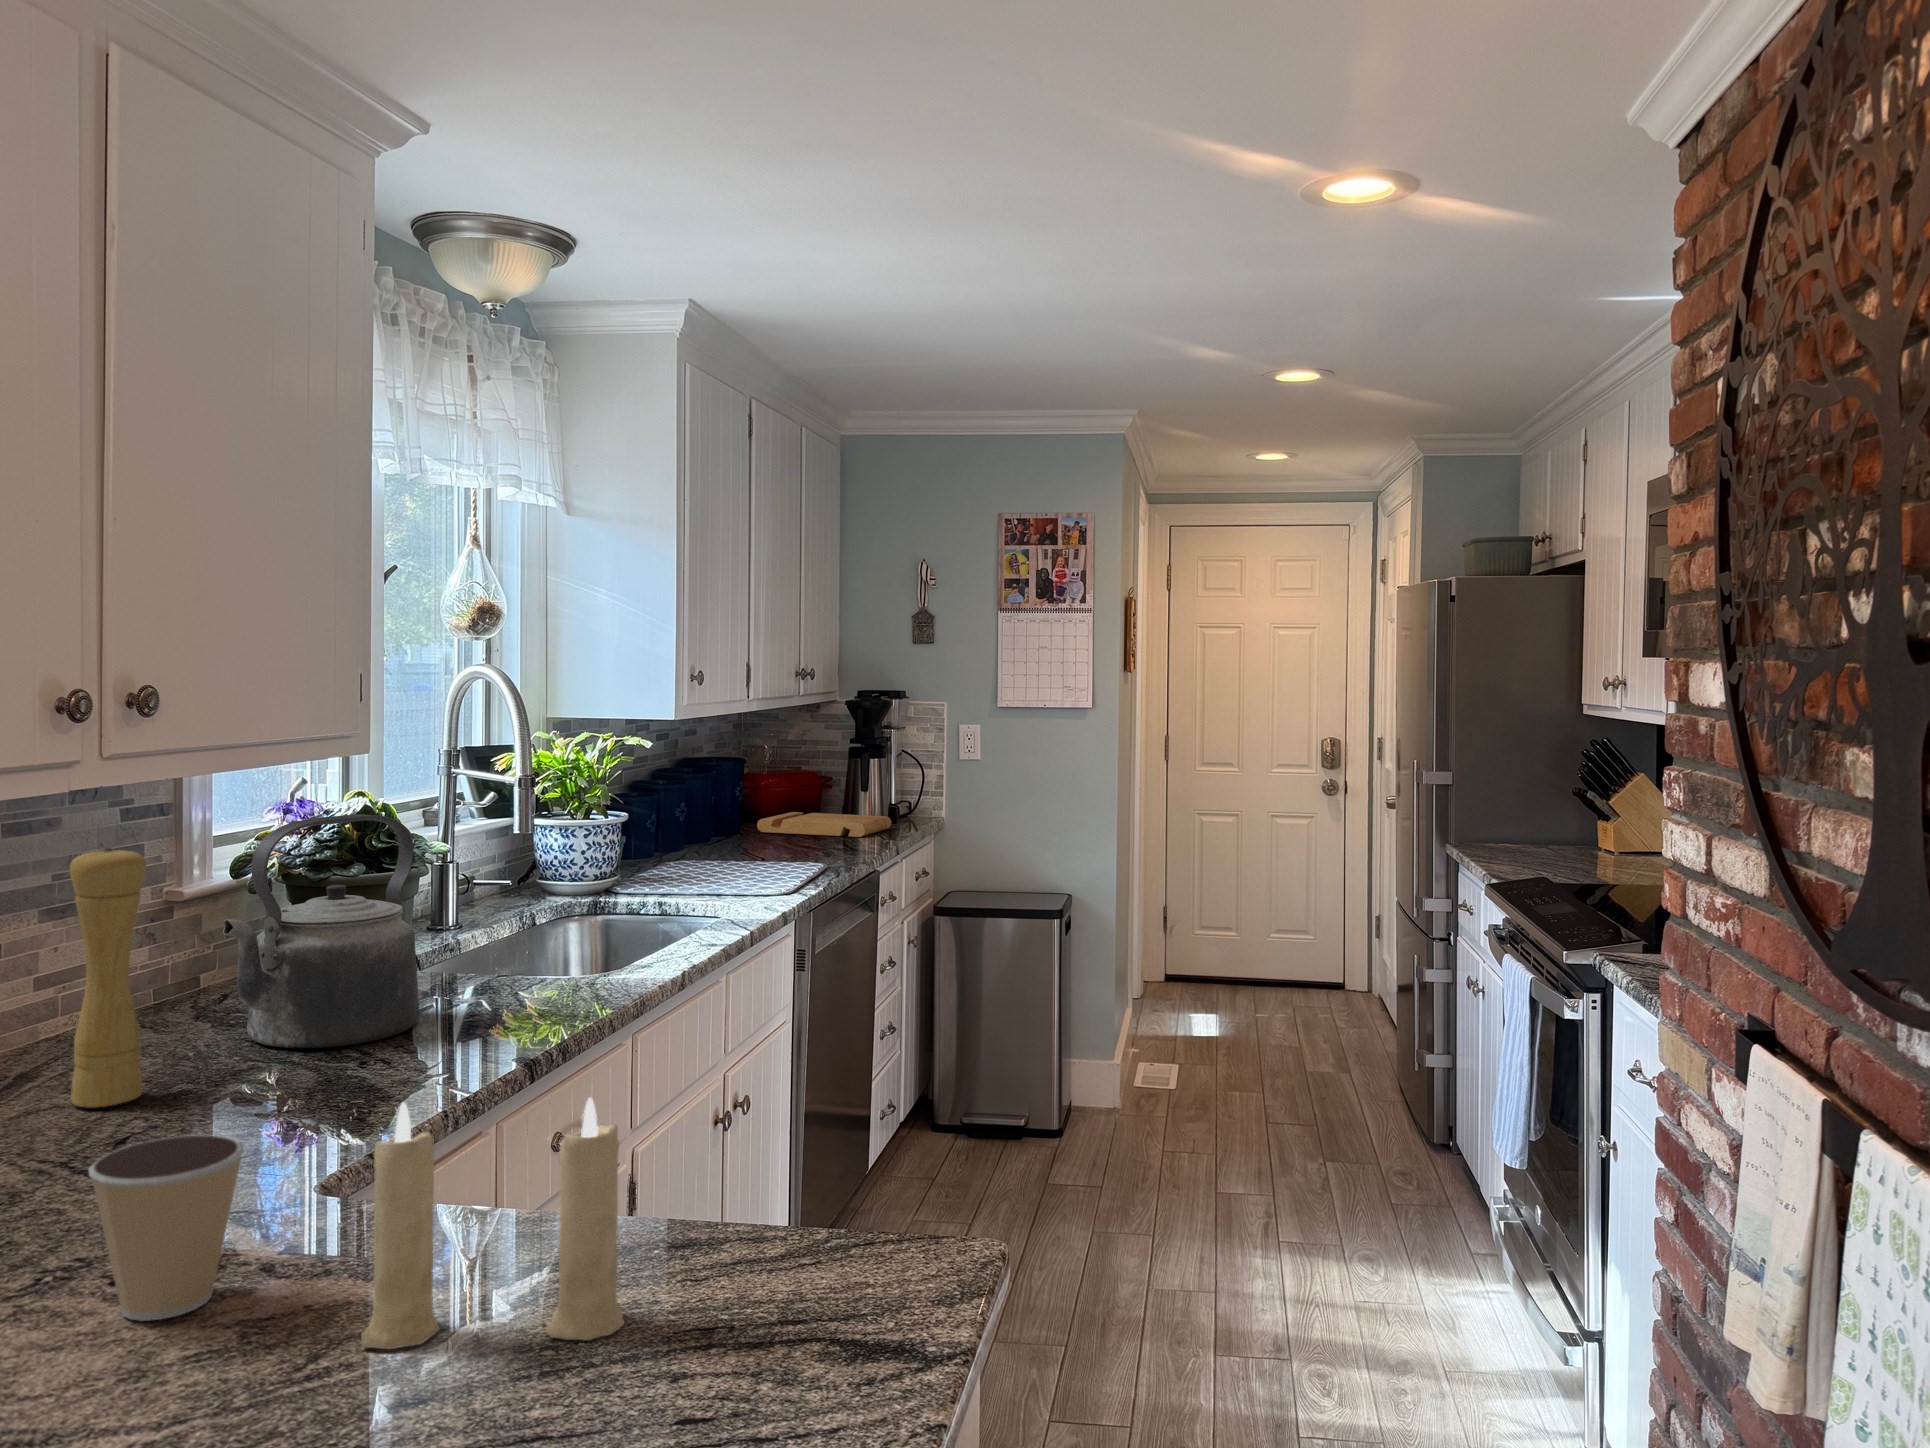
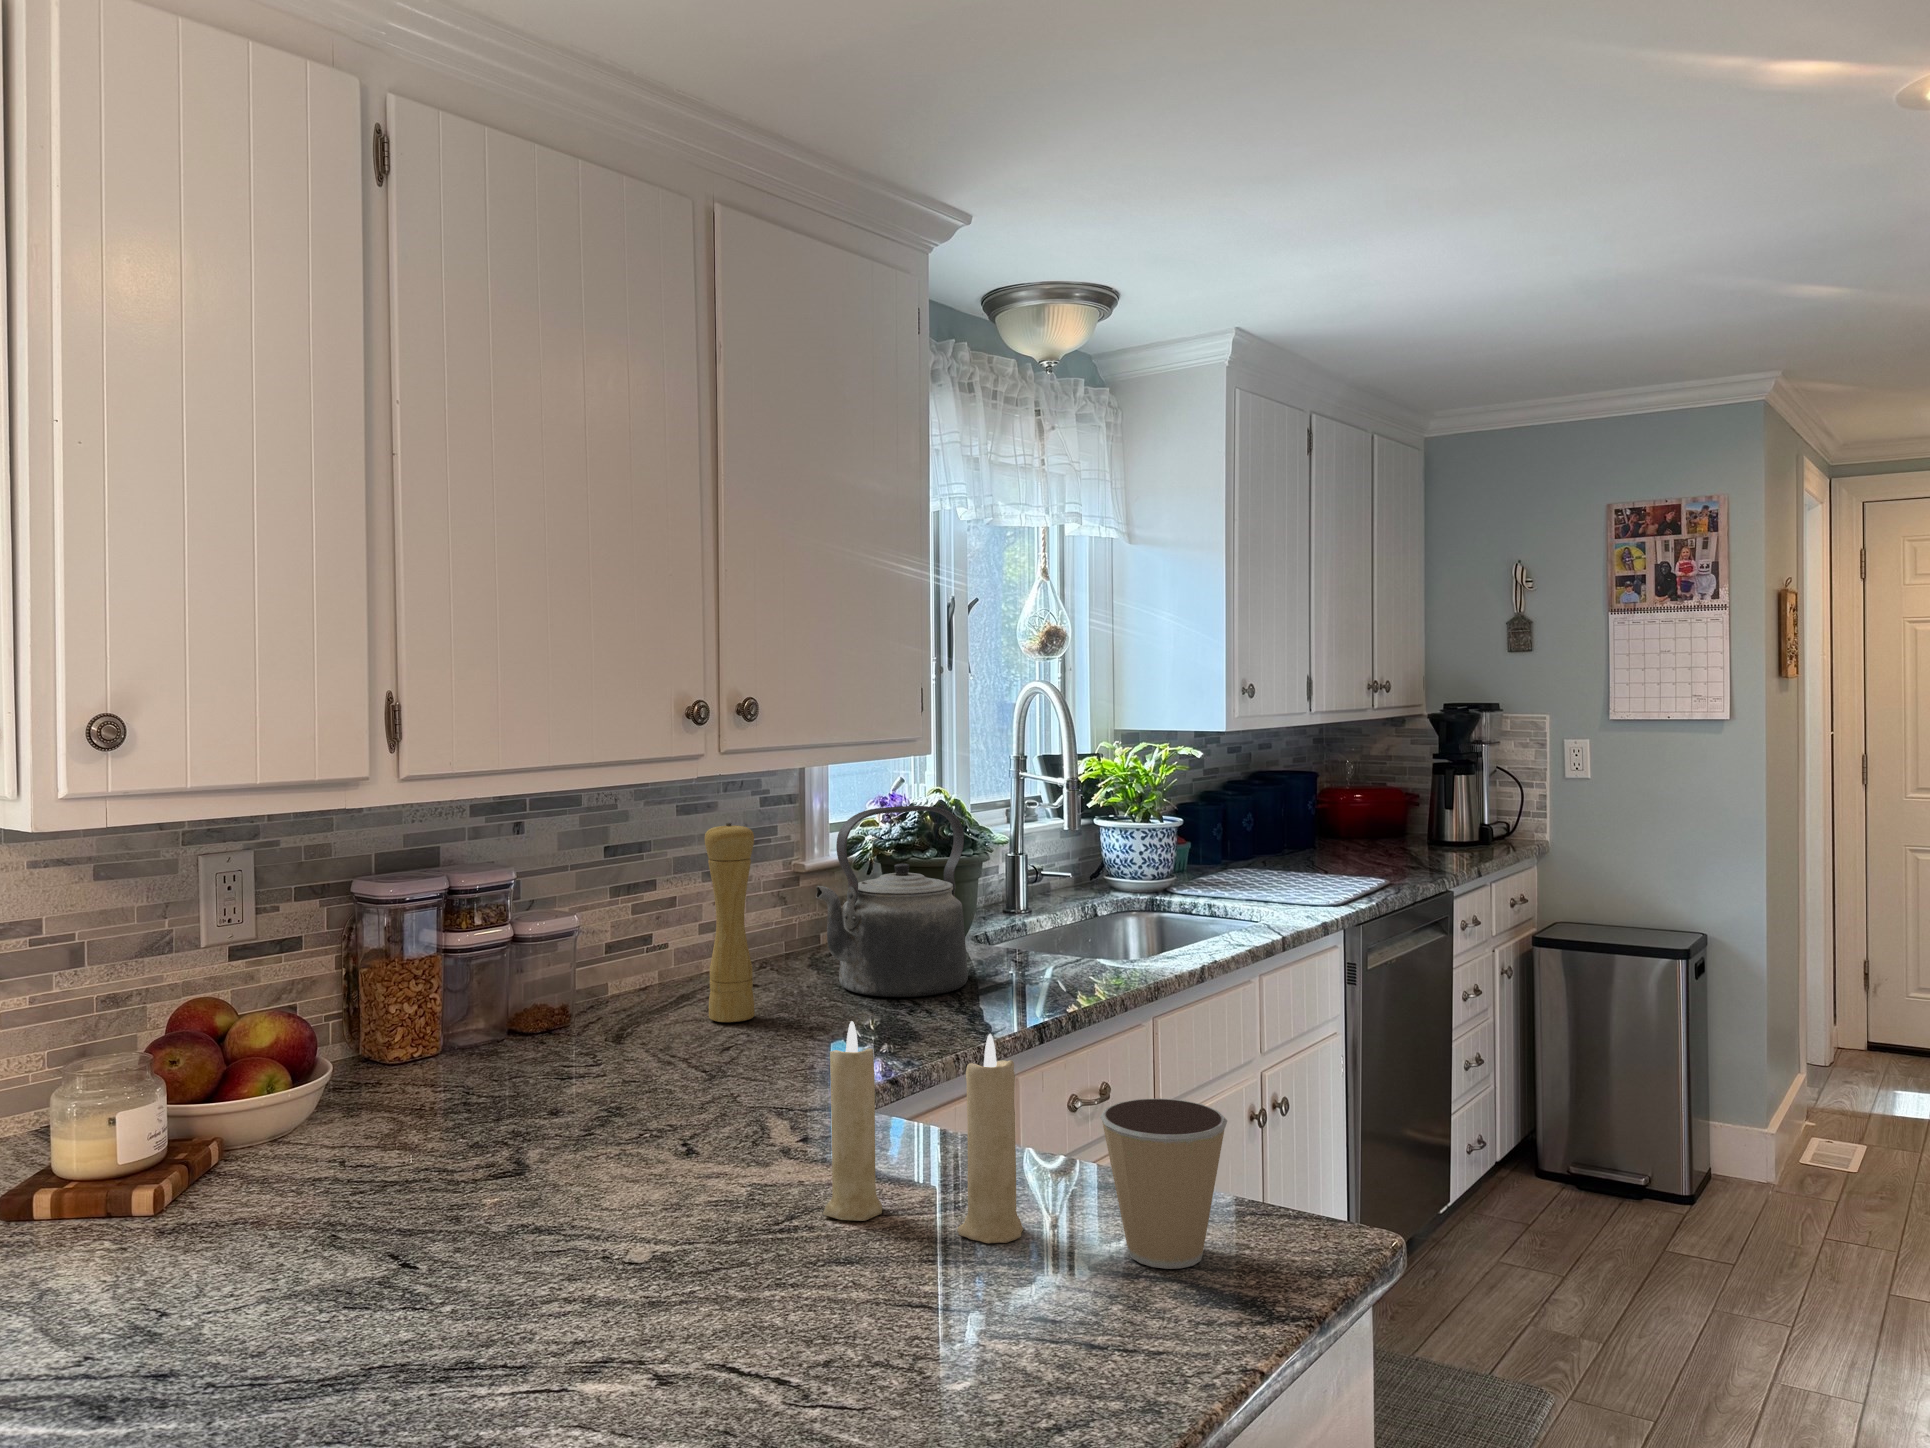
cutting board: present [757,812,891,837] -> none [1337,826,1482,853]
coffee cup: present [89,1135,244,1321] -> present [1100,1098,1227,1269]

